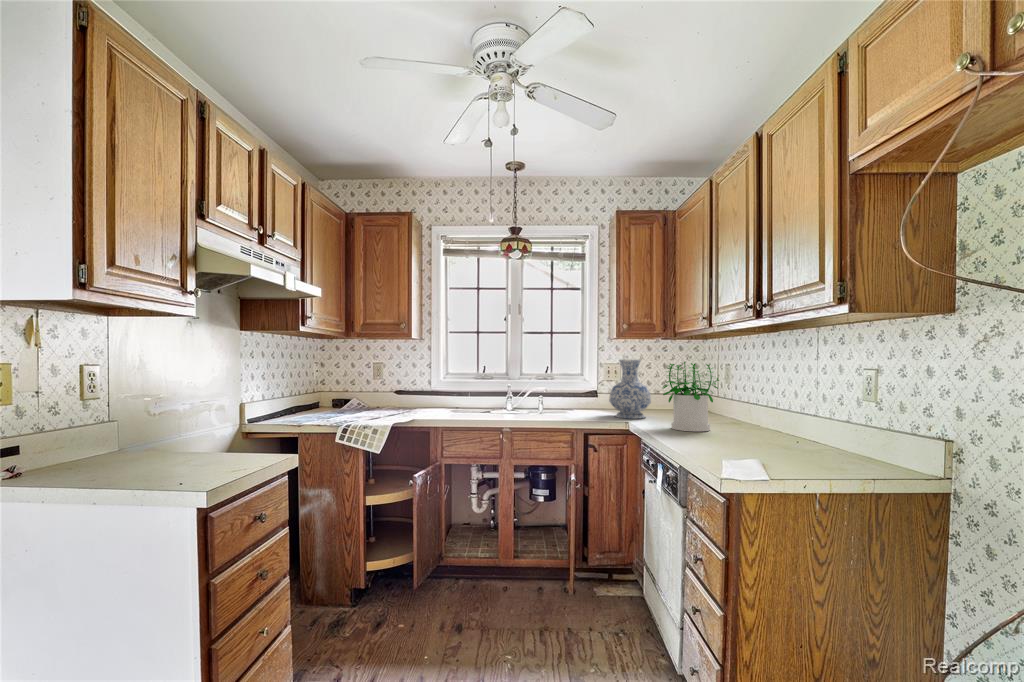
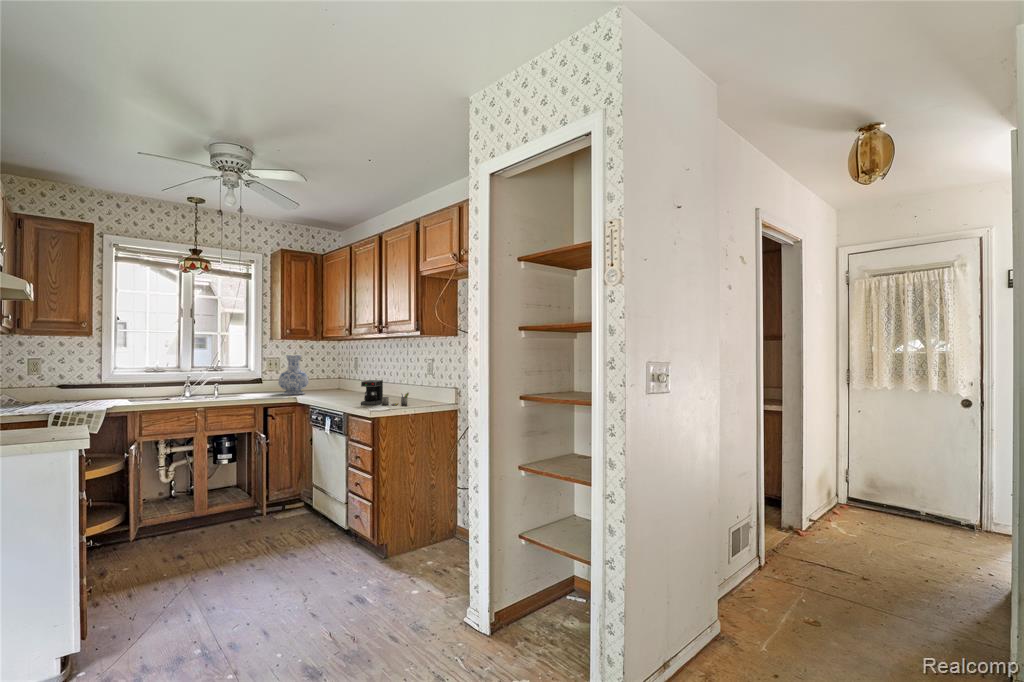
potted plant: present [663,362,719,432] -> none [321,356,355,397]
coffee maker: none [714,408,823,472] -> present [361,380,409,405]

